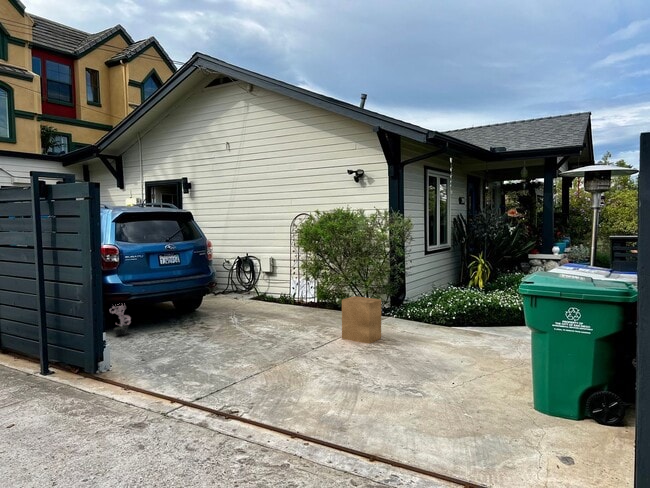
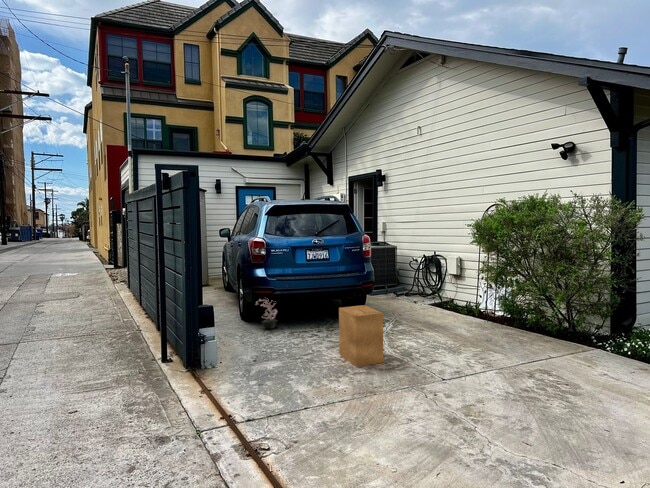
cardboard box: present [342,296,381,344] -> present [339,305,383,367]

